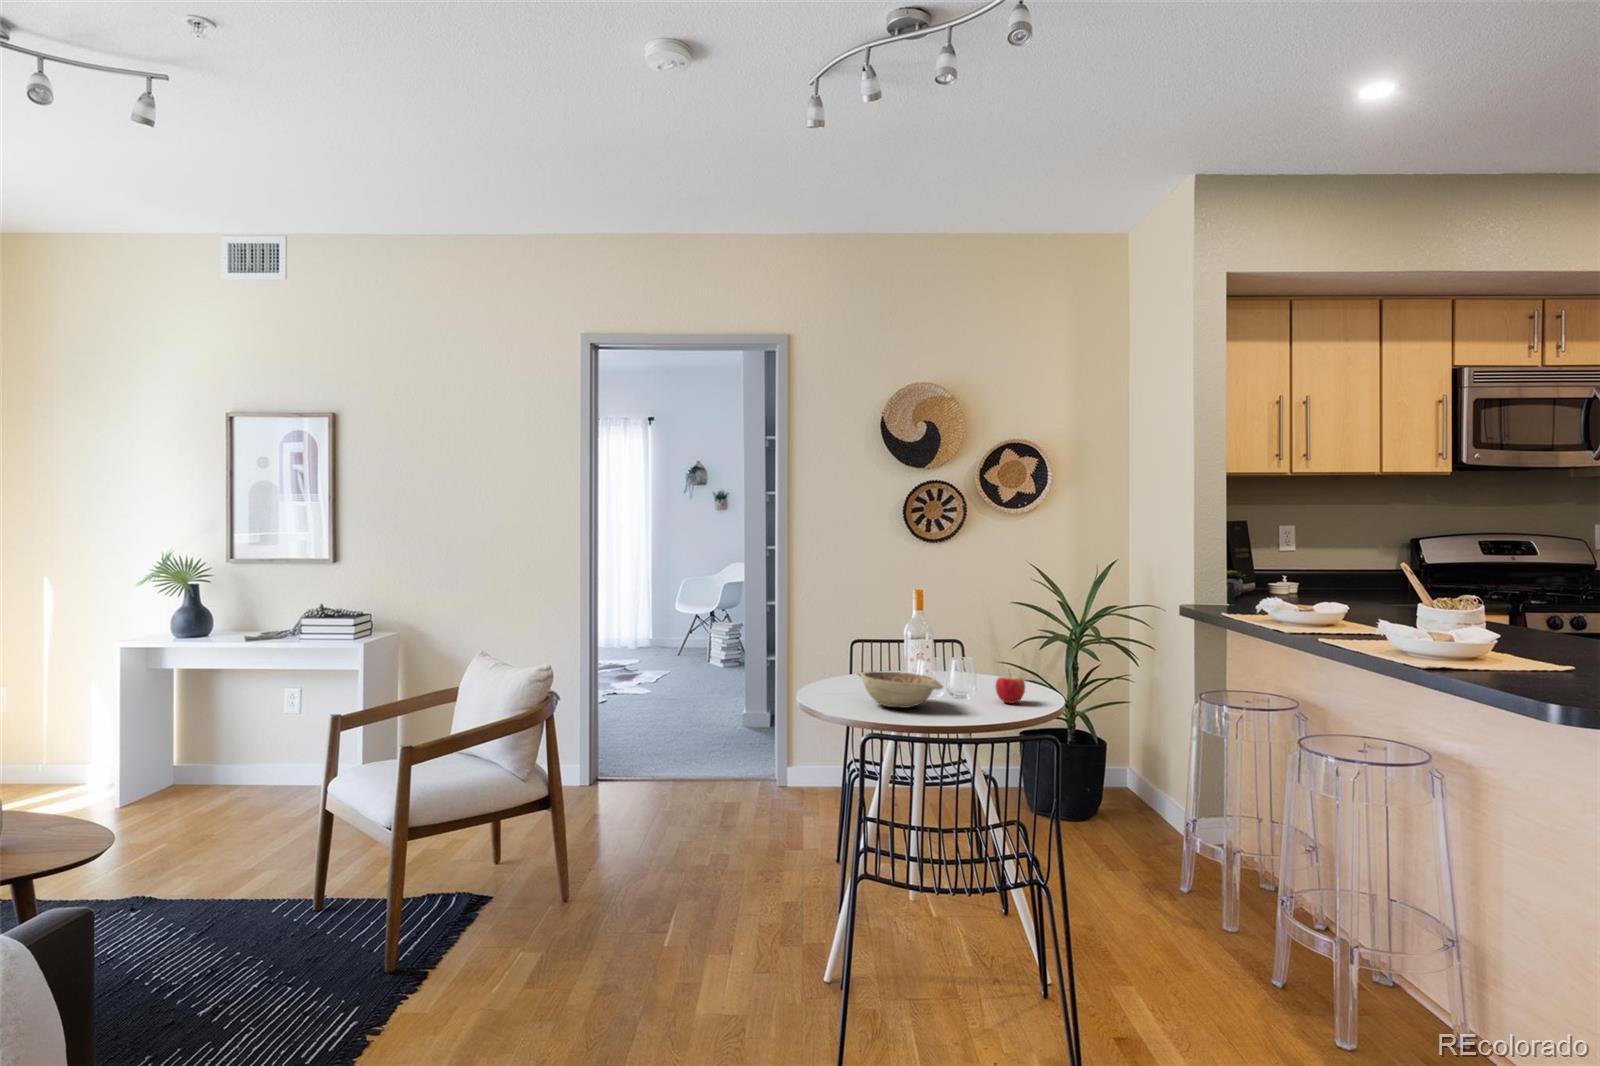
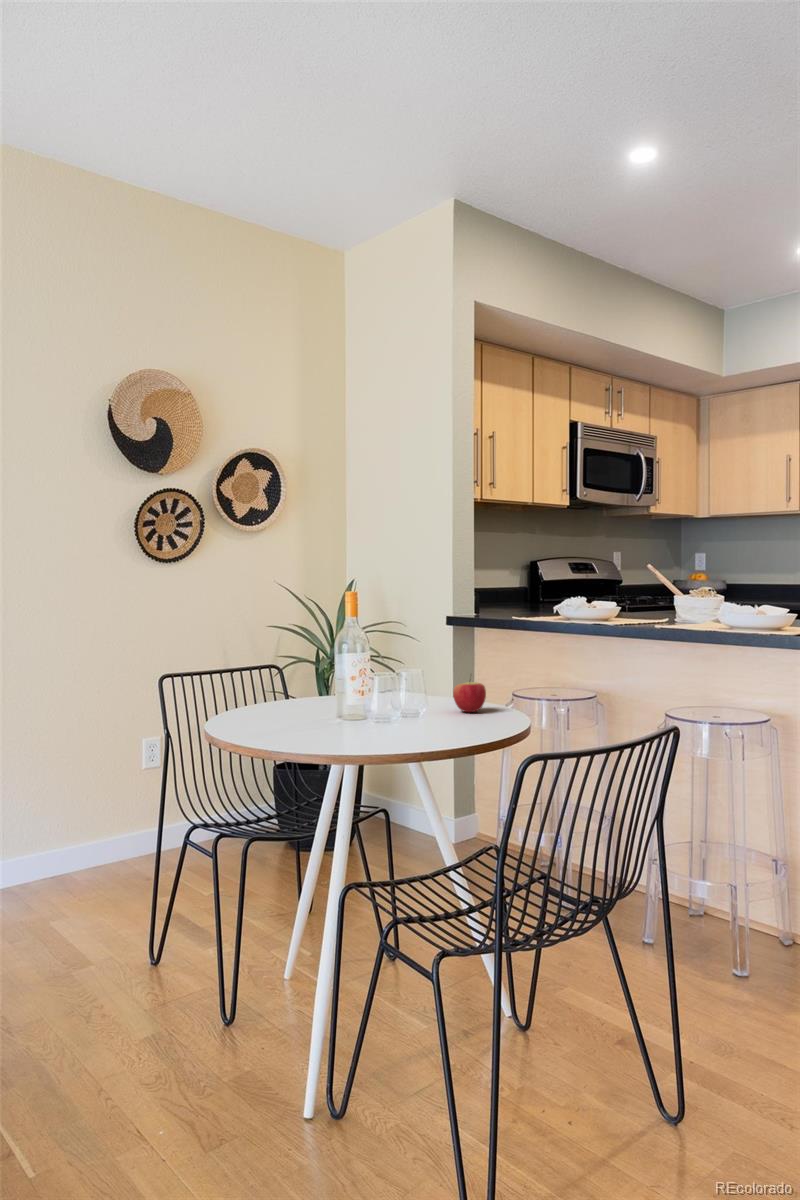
decorative bowl: present [857,671,943,708] -> none [328,690,453,731]

